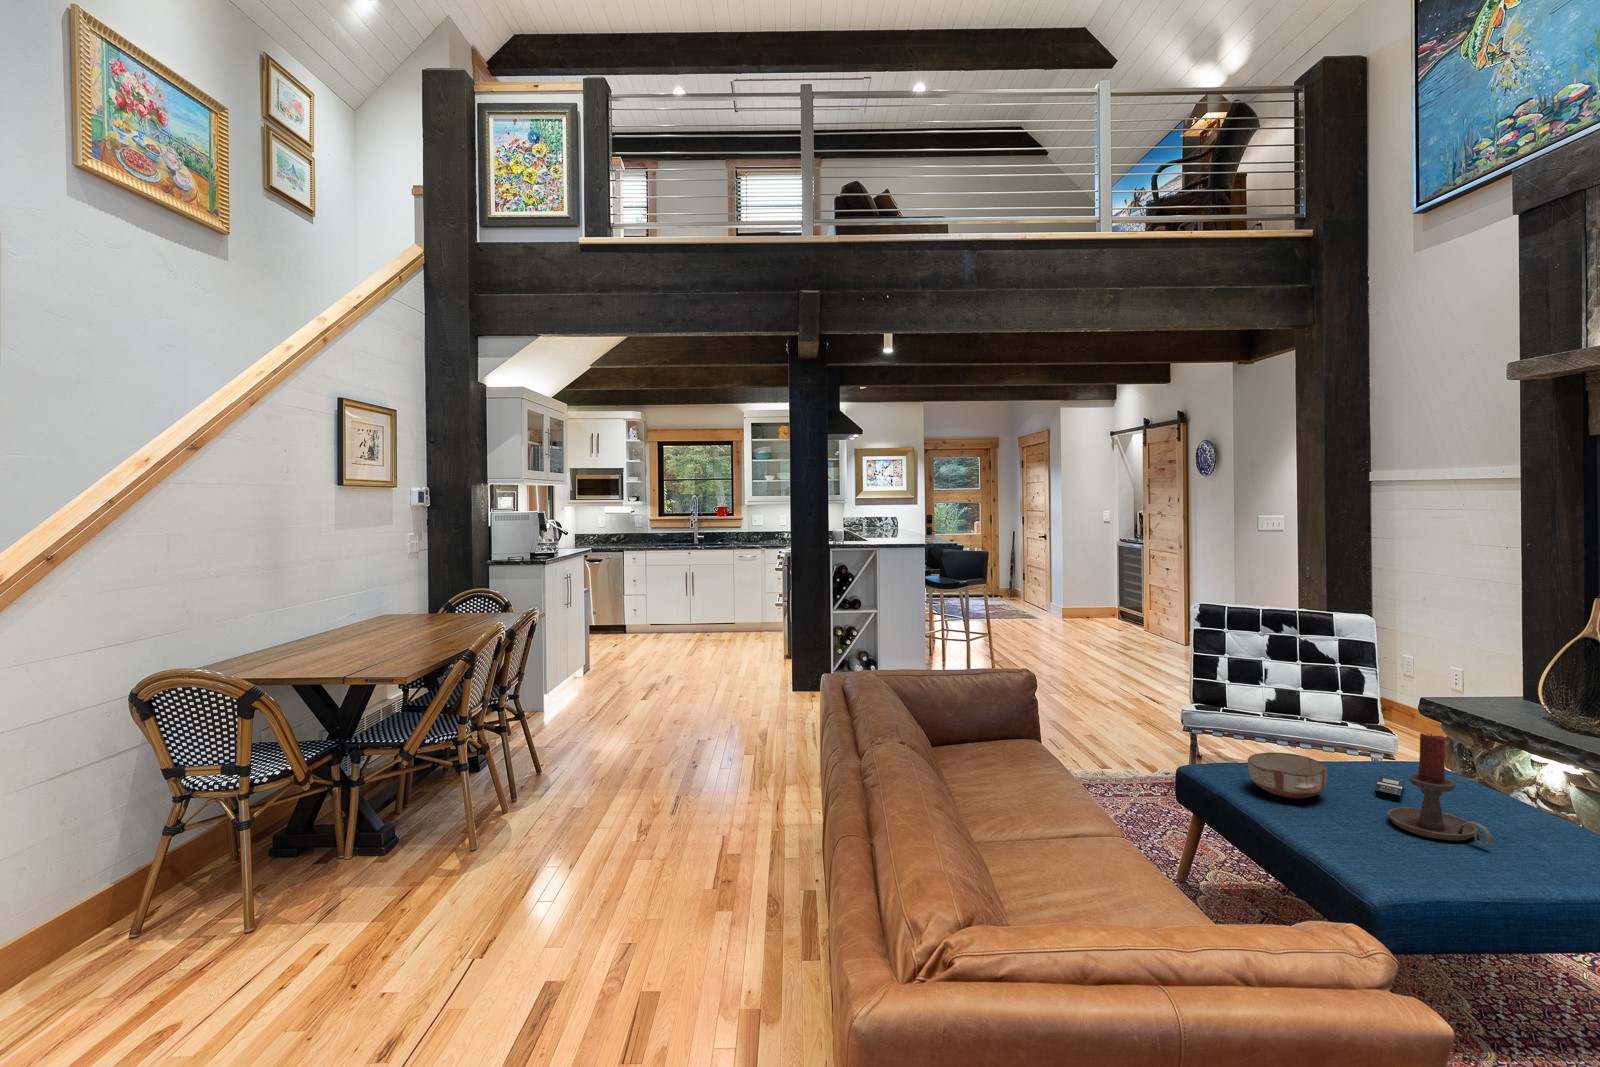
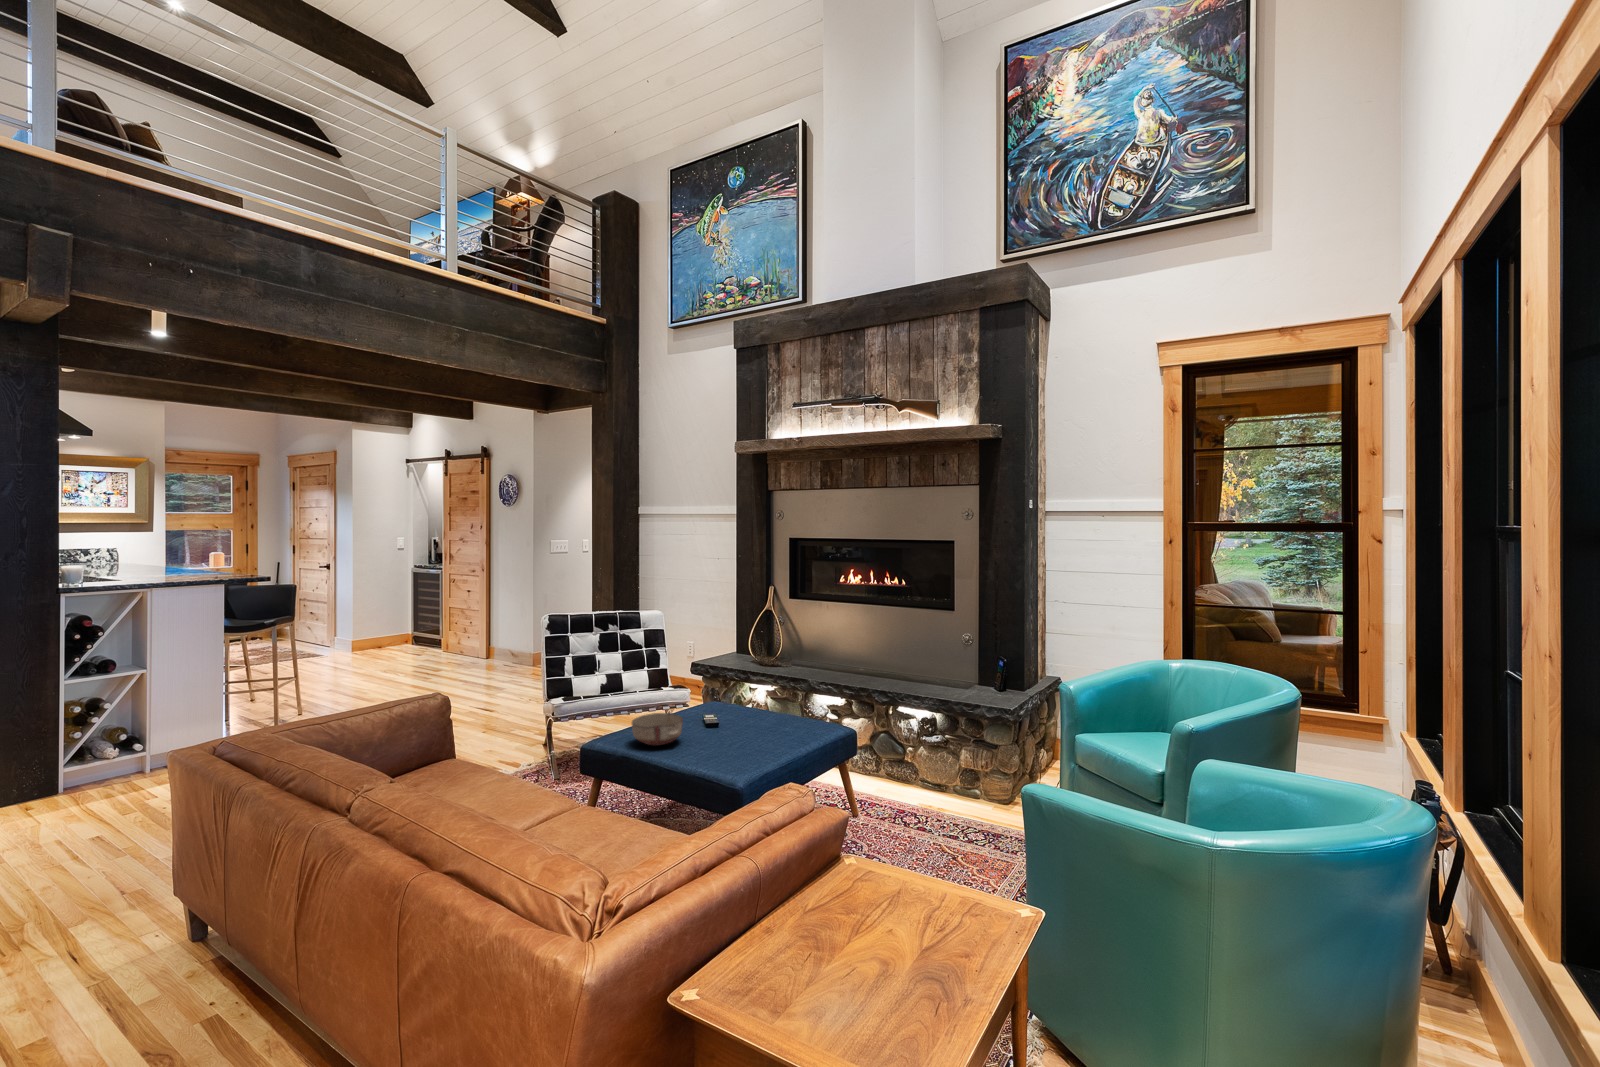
candle holder: present [1388,733,1492,845] -> none [721,678,777,747]

